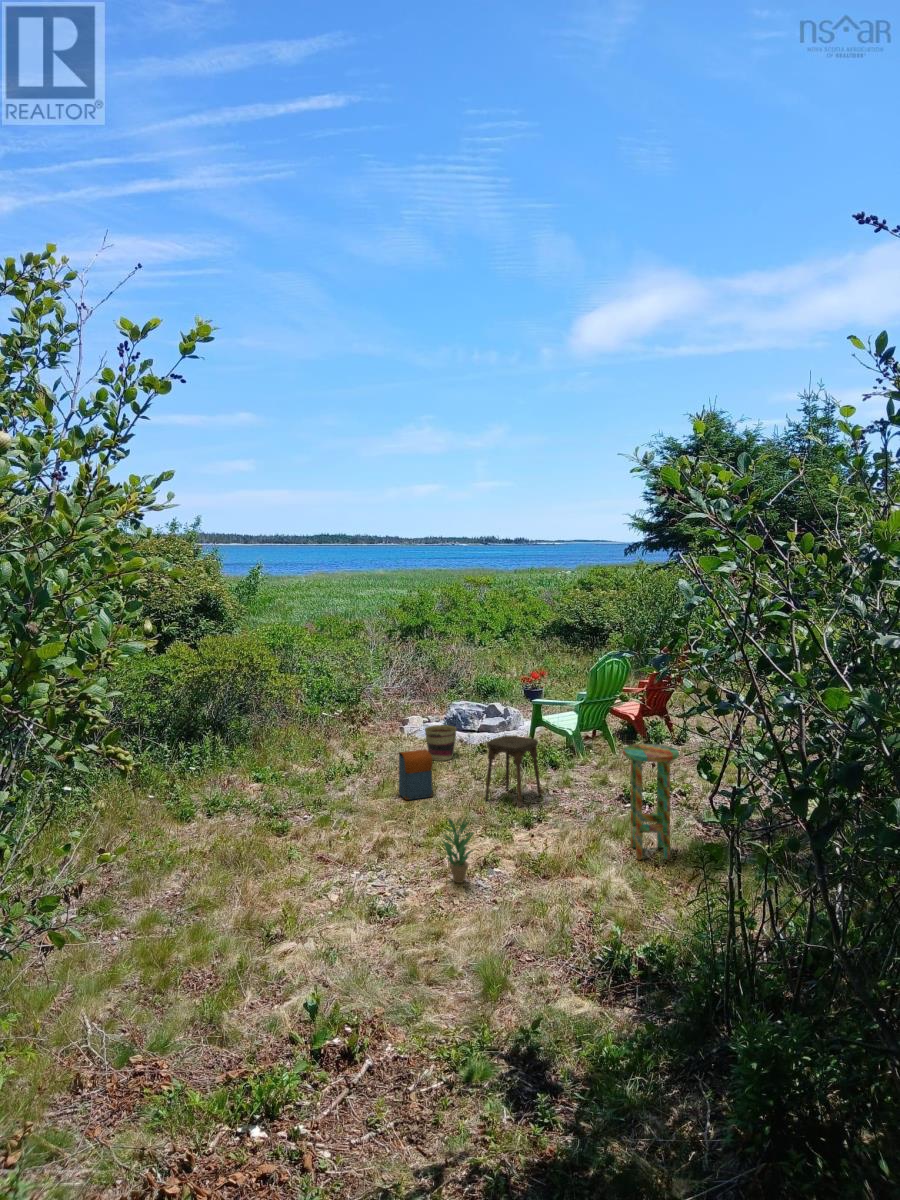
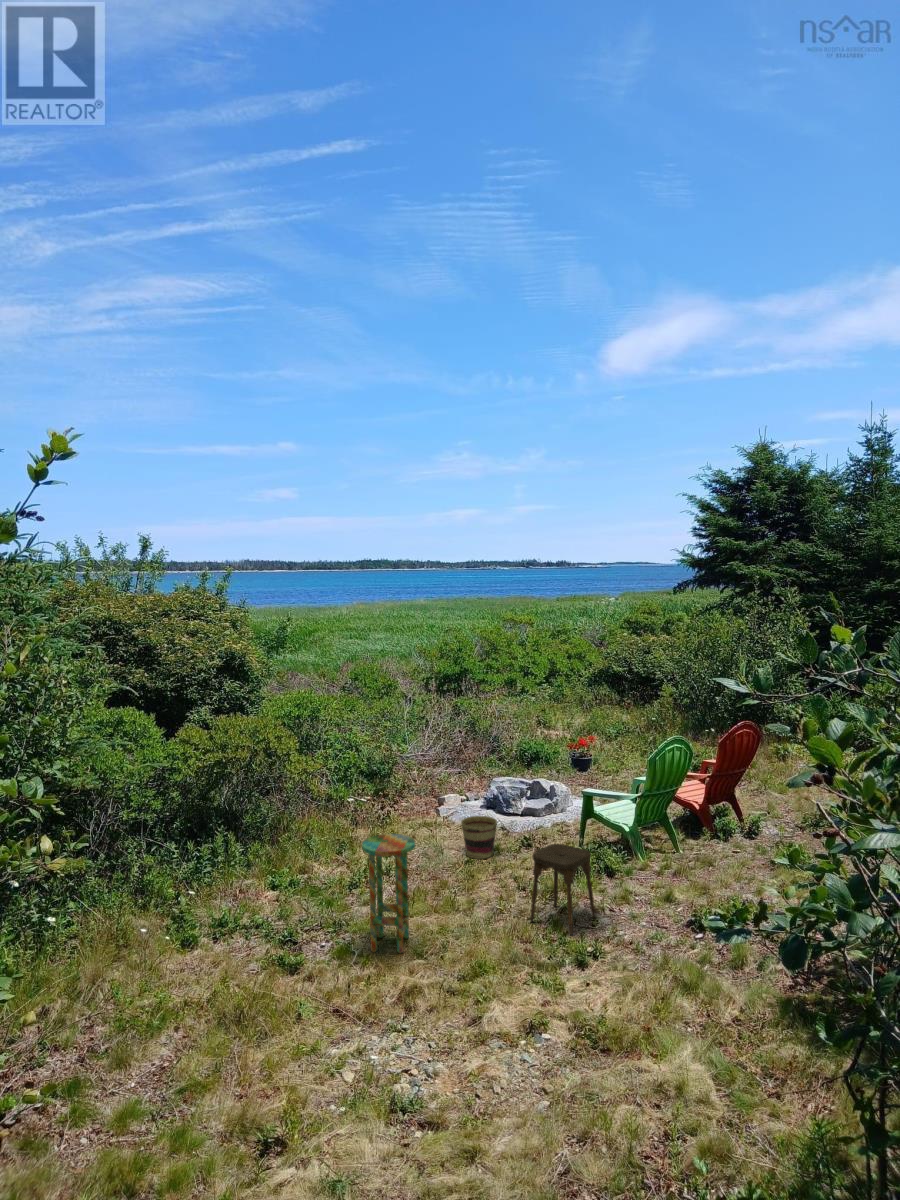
side table: present [623,744,679,860] -> present [362,834,415,953]
backpack: present [399,749,433,800] -> none [431,858,470,920]
potted plant: present [443,819,474,883] -> none [478,979,521,1062]

